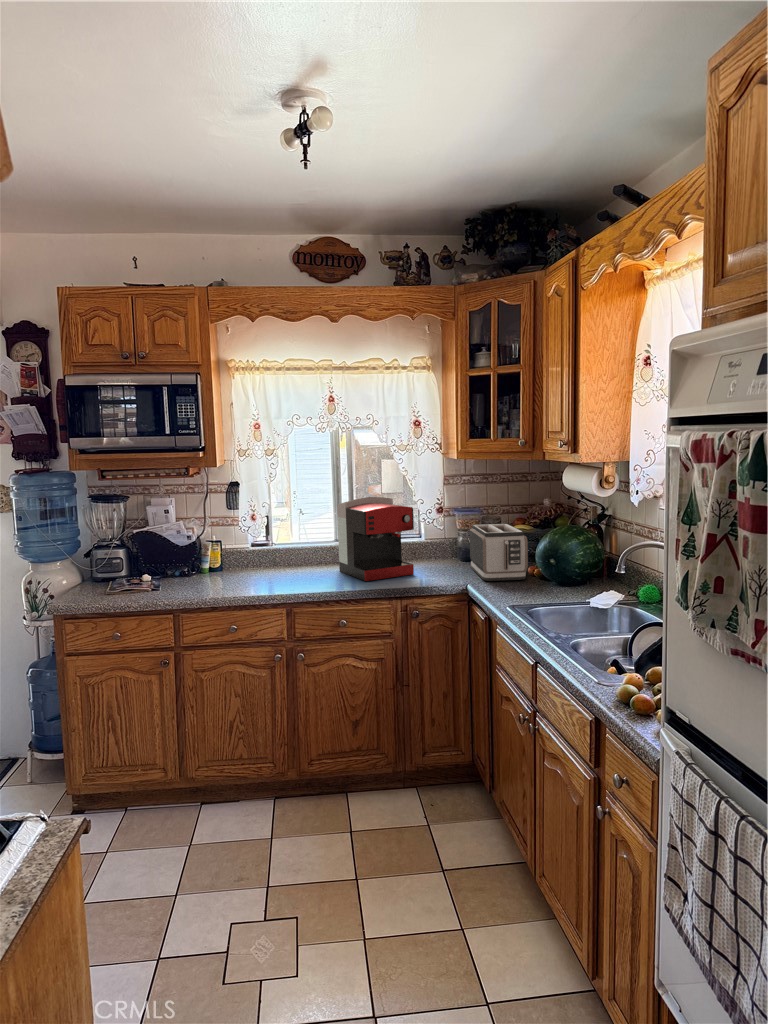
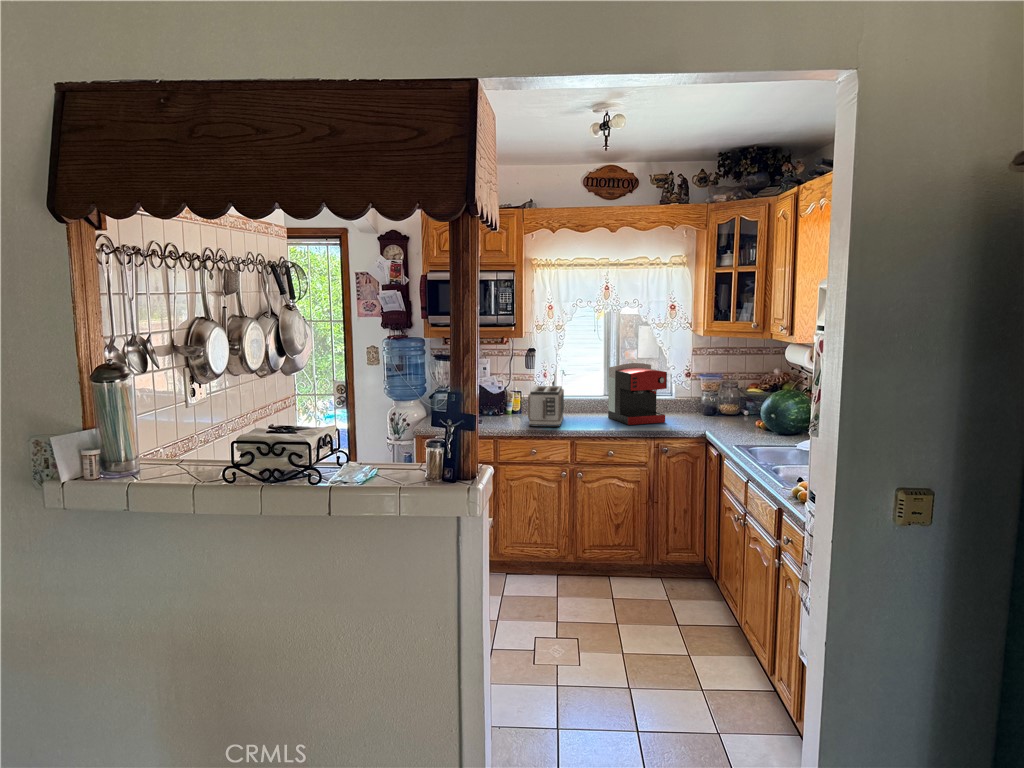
toaster: present [470,524,528,581] -> present [528,386,564,427]

